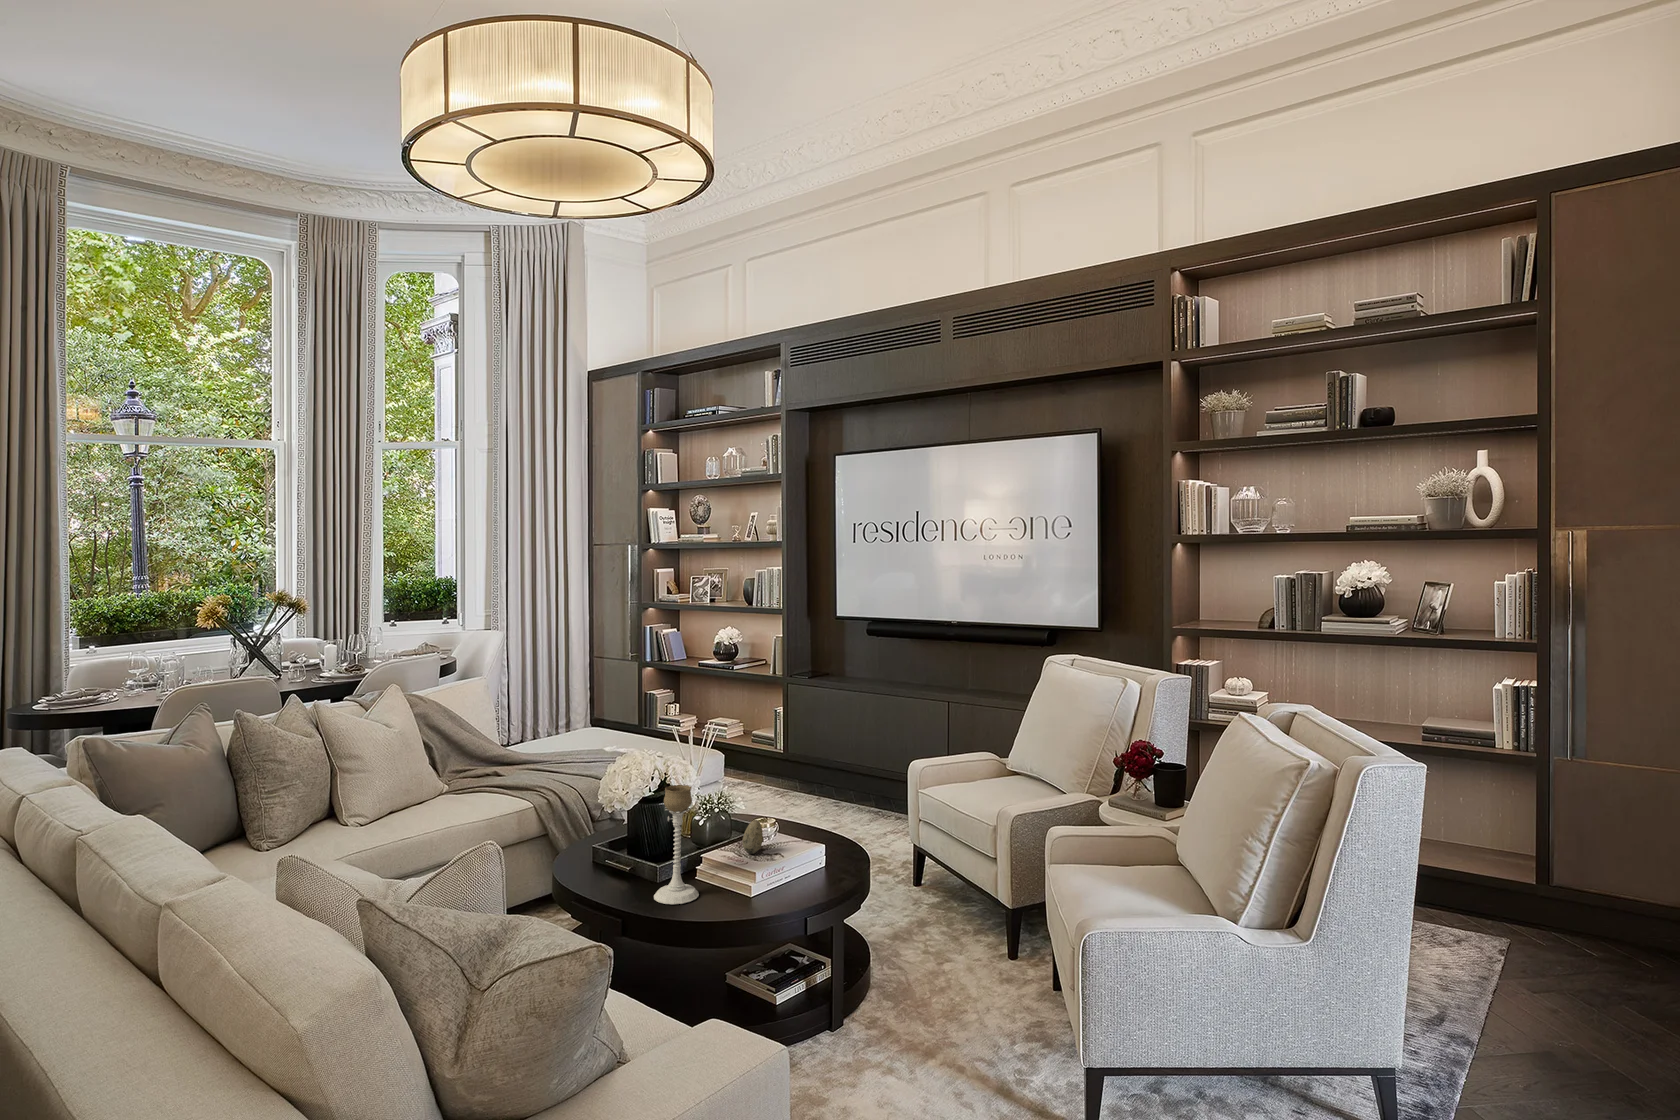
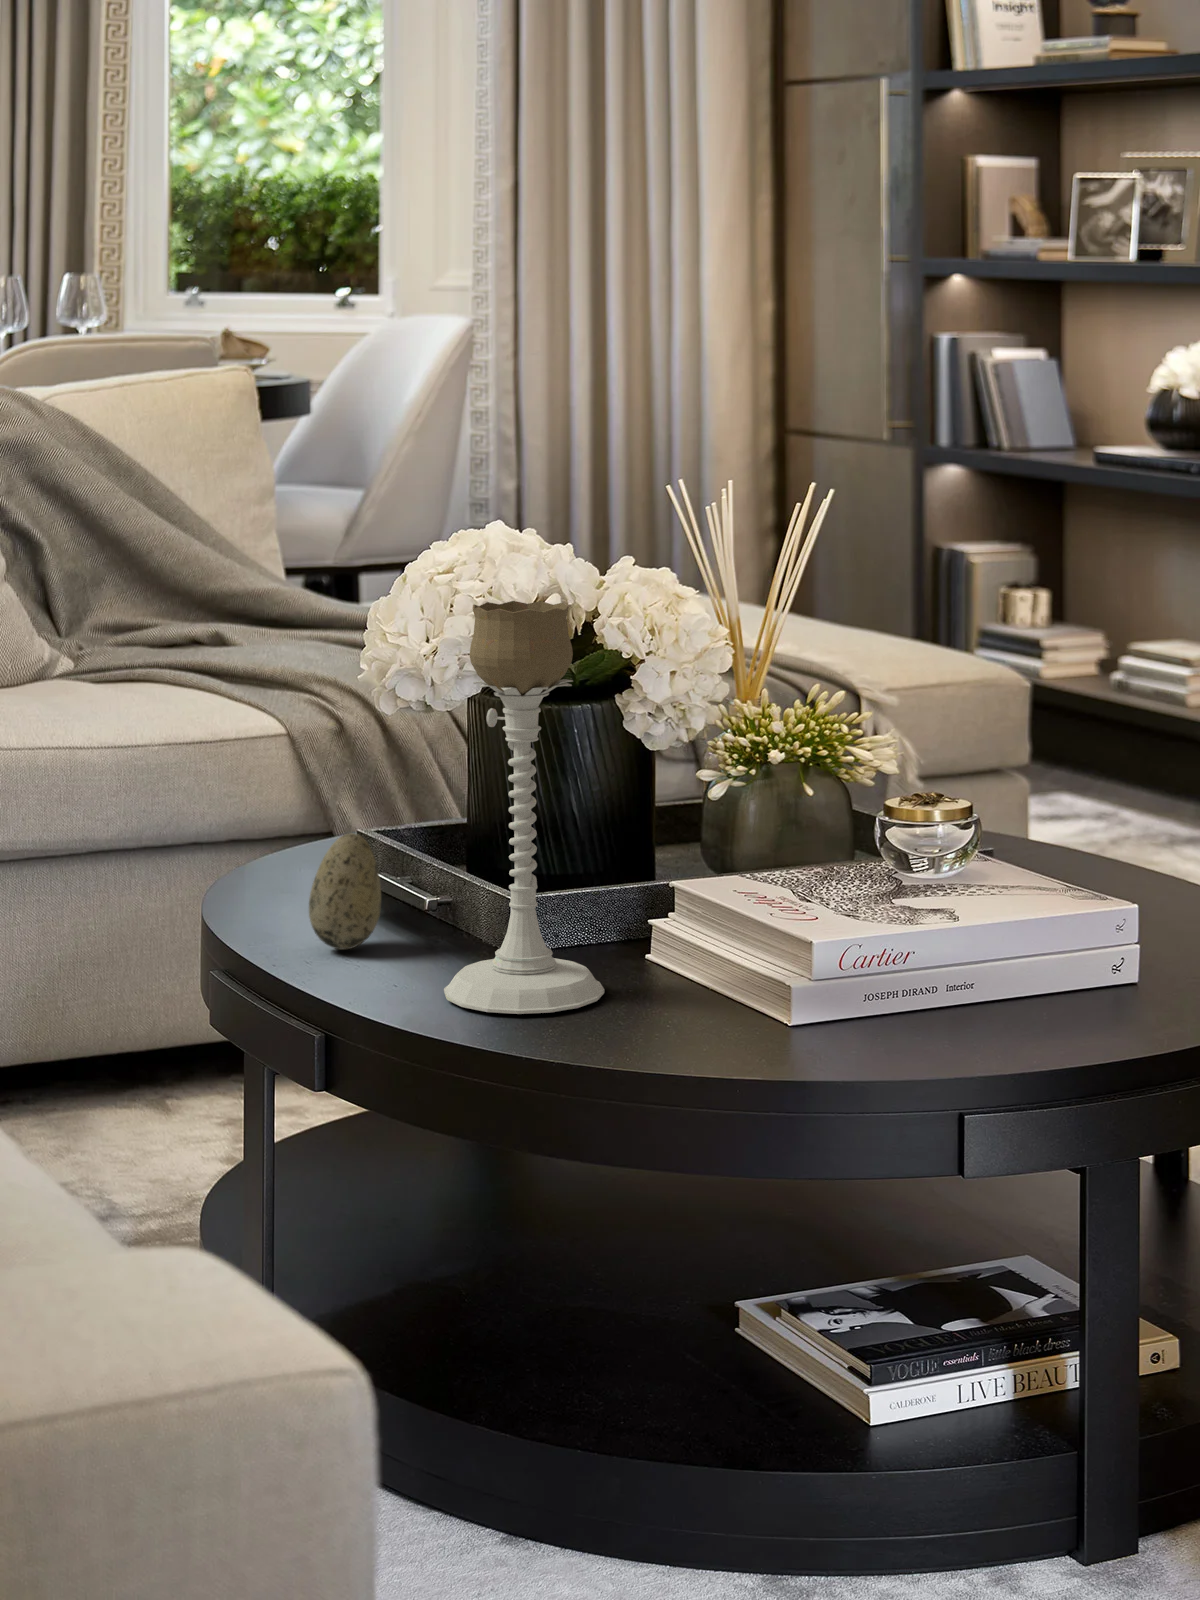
decorative egg: present [742,820,763,854] -> present [309,833,381,949]

